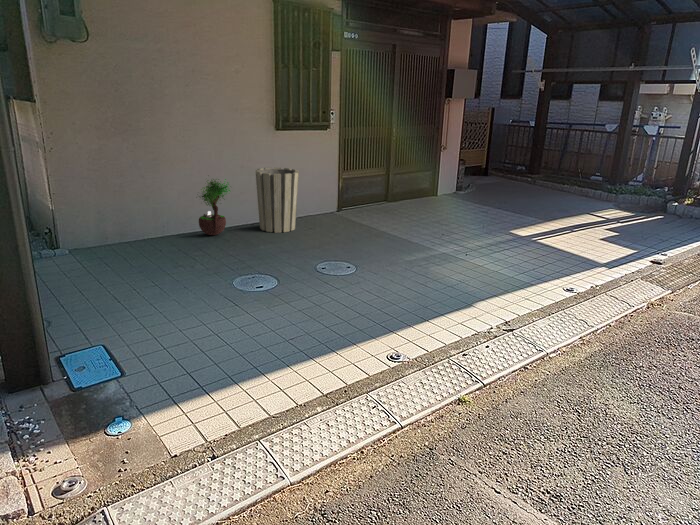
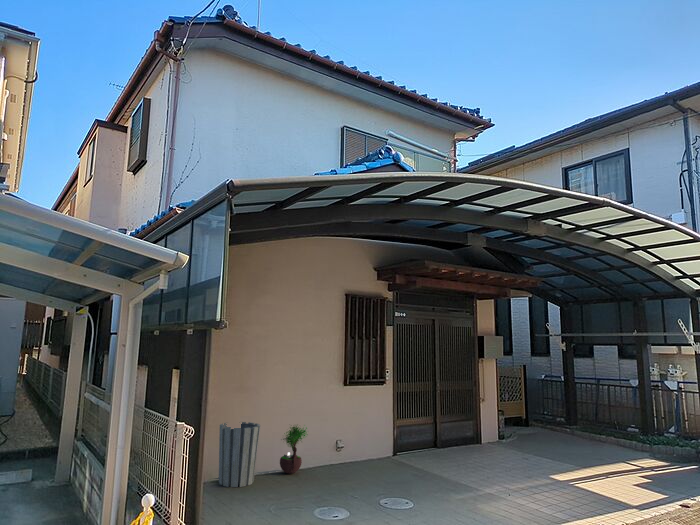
trash can: present [255,167,299,233] -> present [219,422,260,487]

